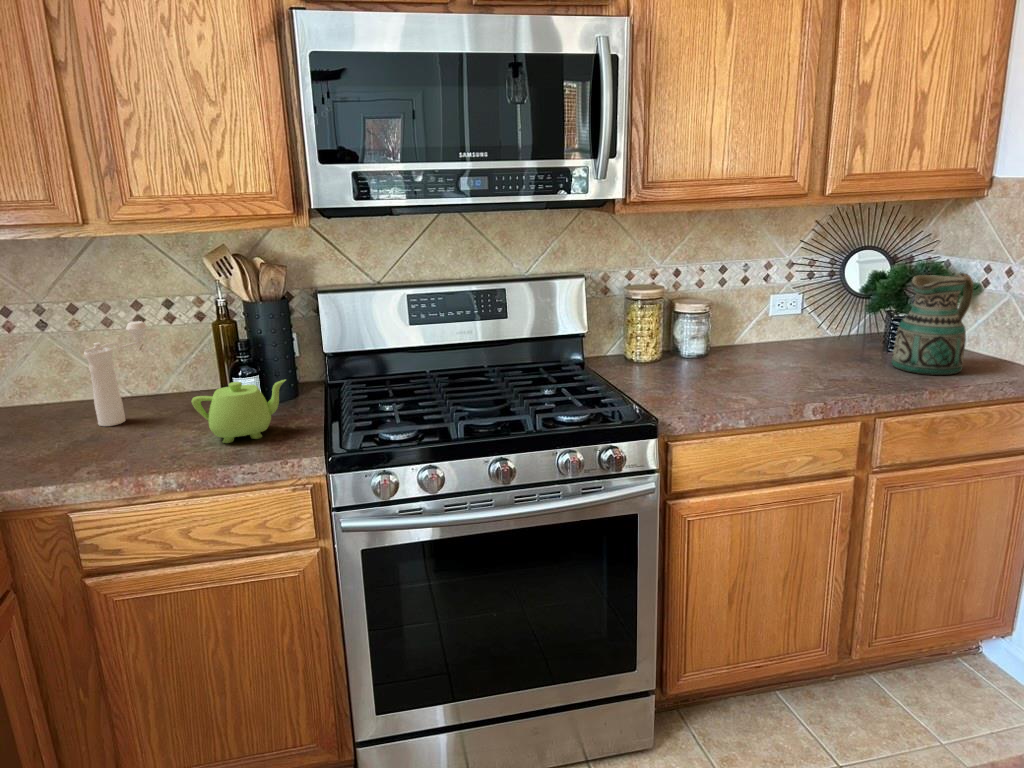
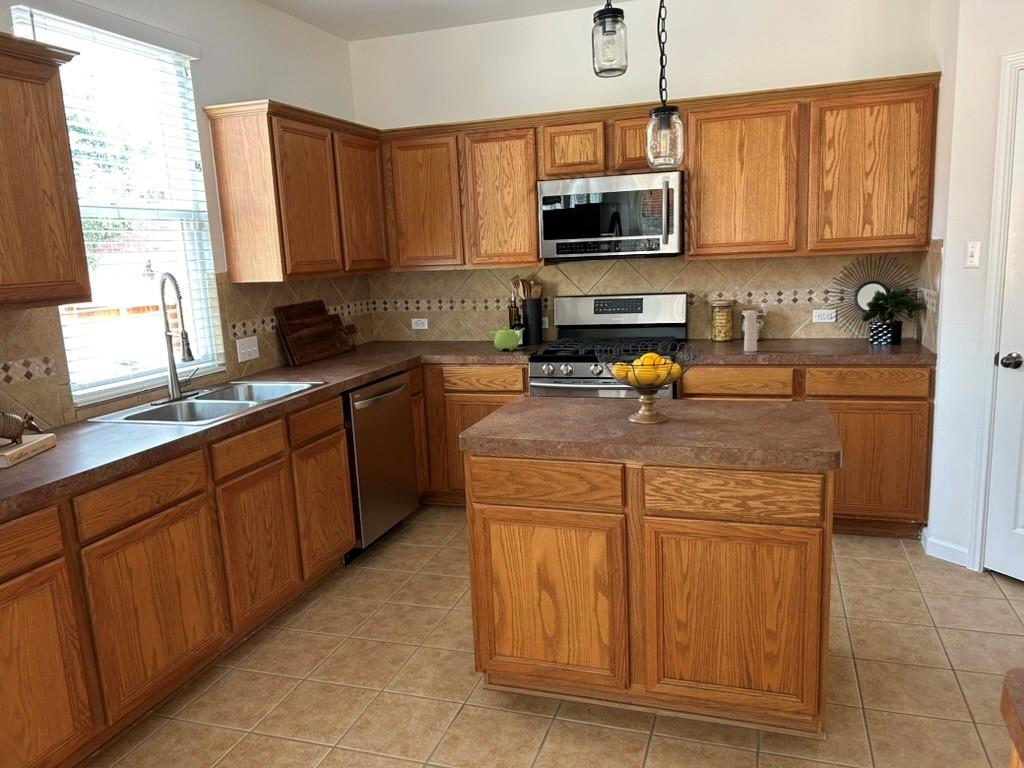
ceramic pitcher: present [892,273,973,375] -> none [846,295,901,352]
pepper mill: present [84,321,147,426] -> present [744,303,770,352]

